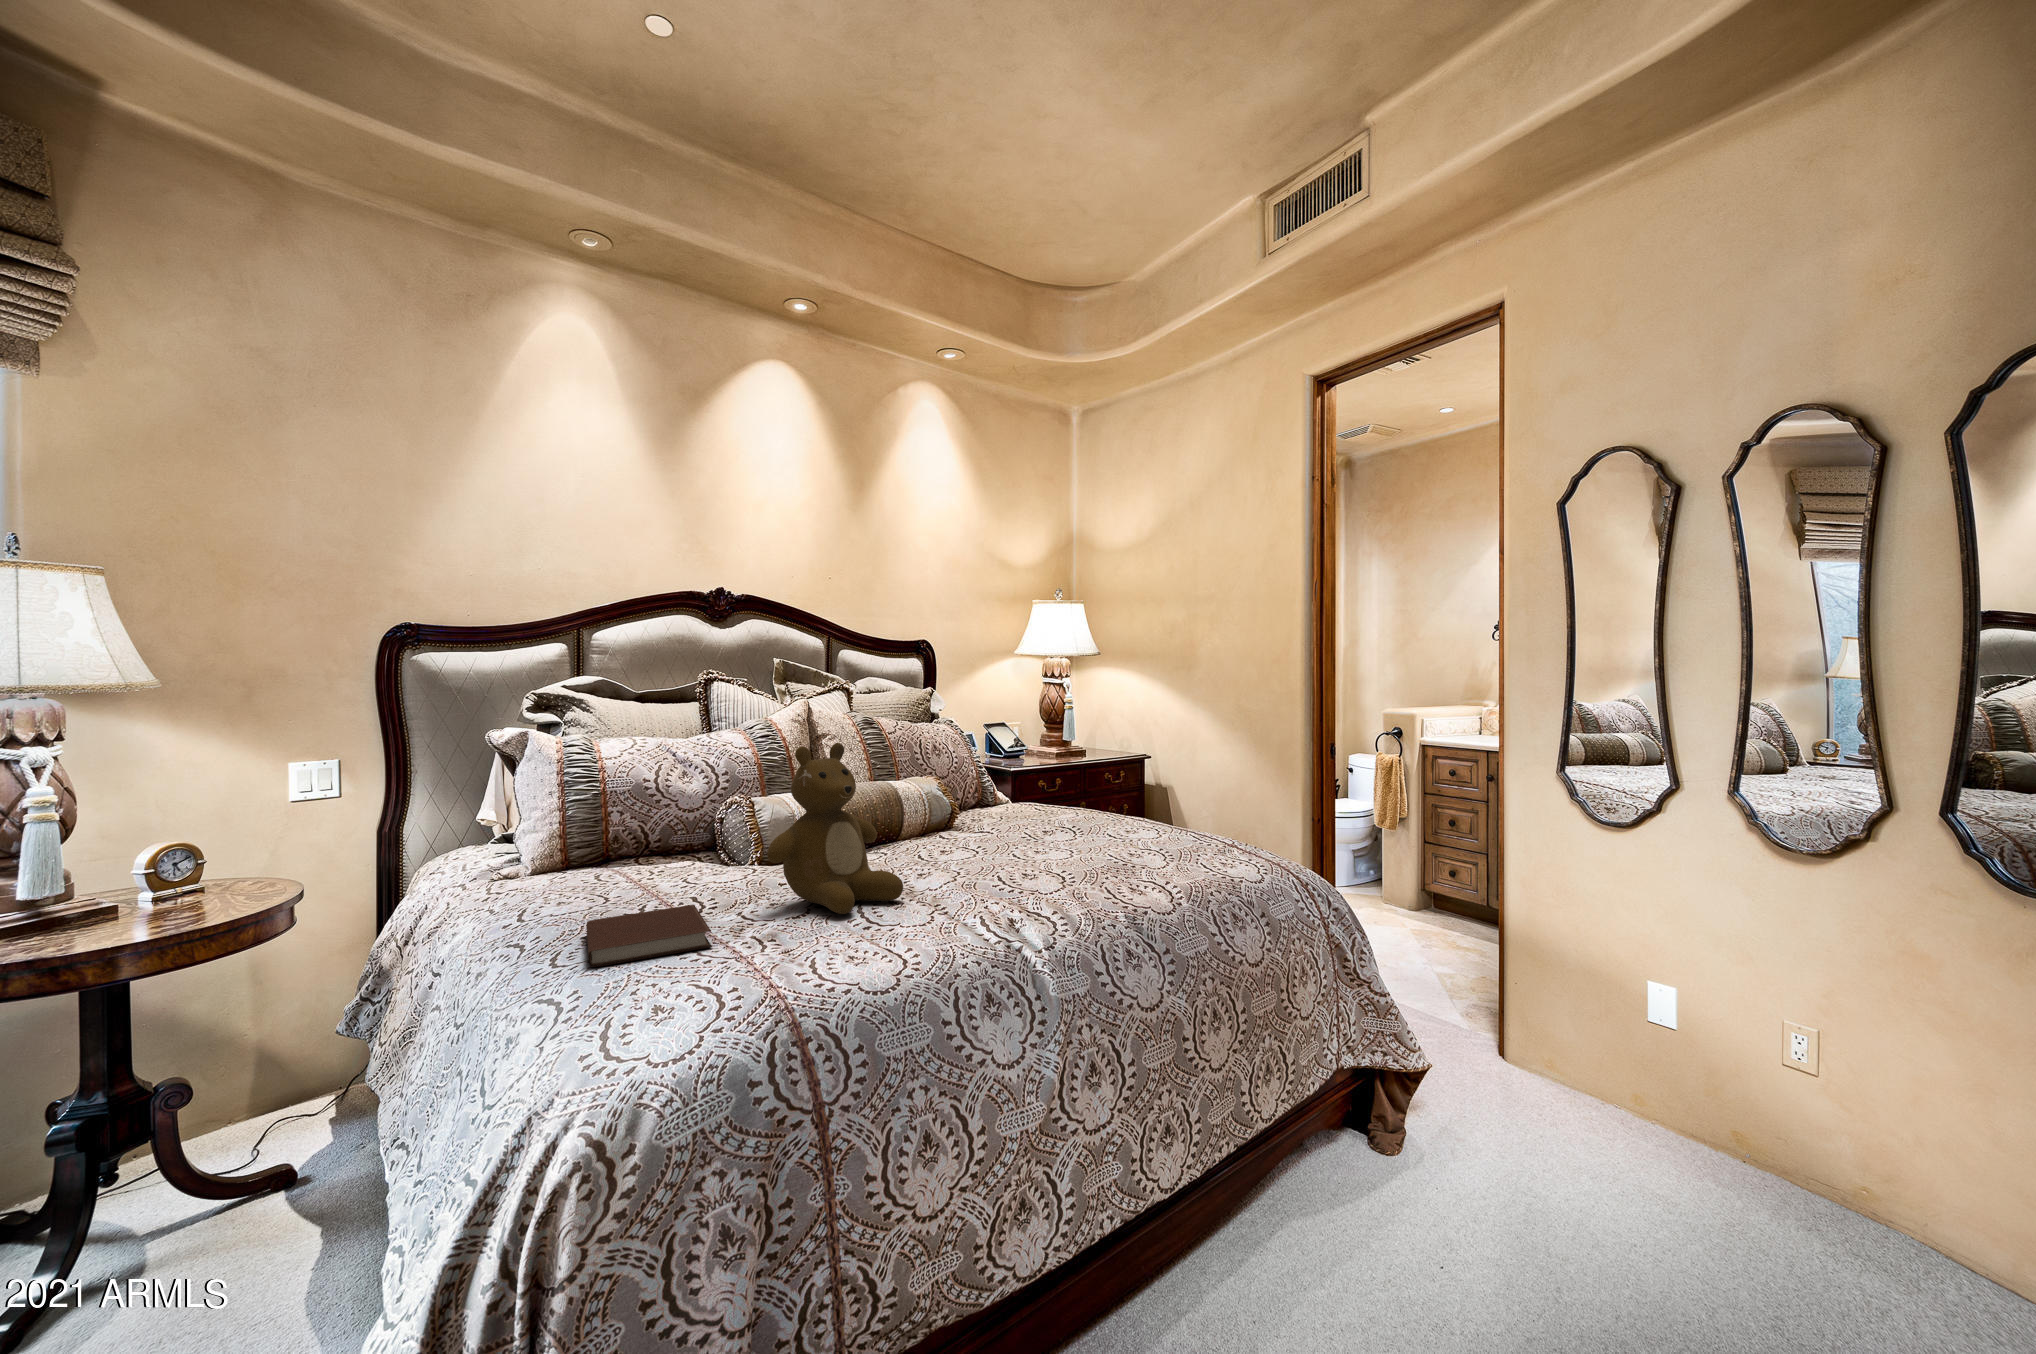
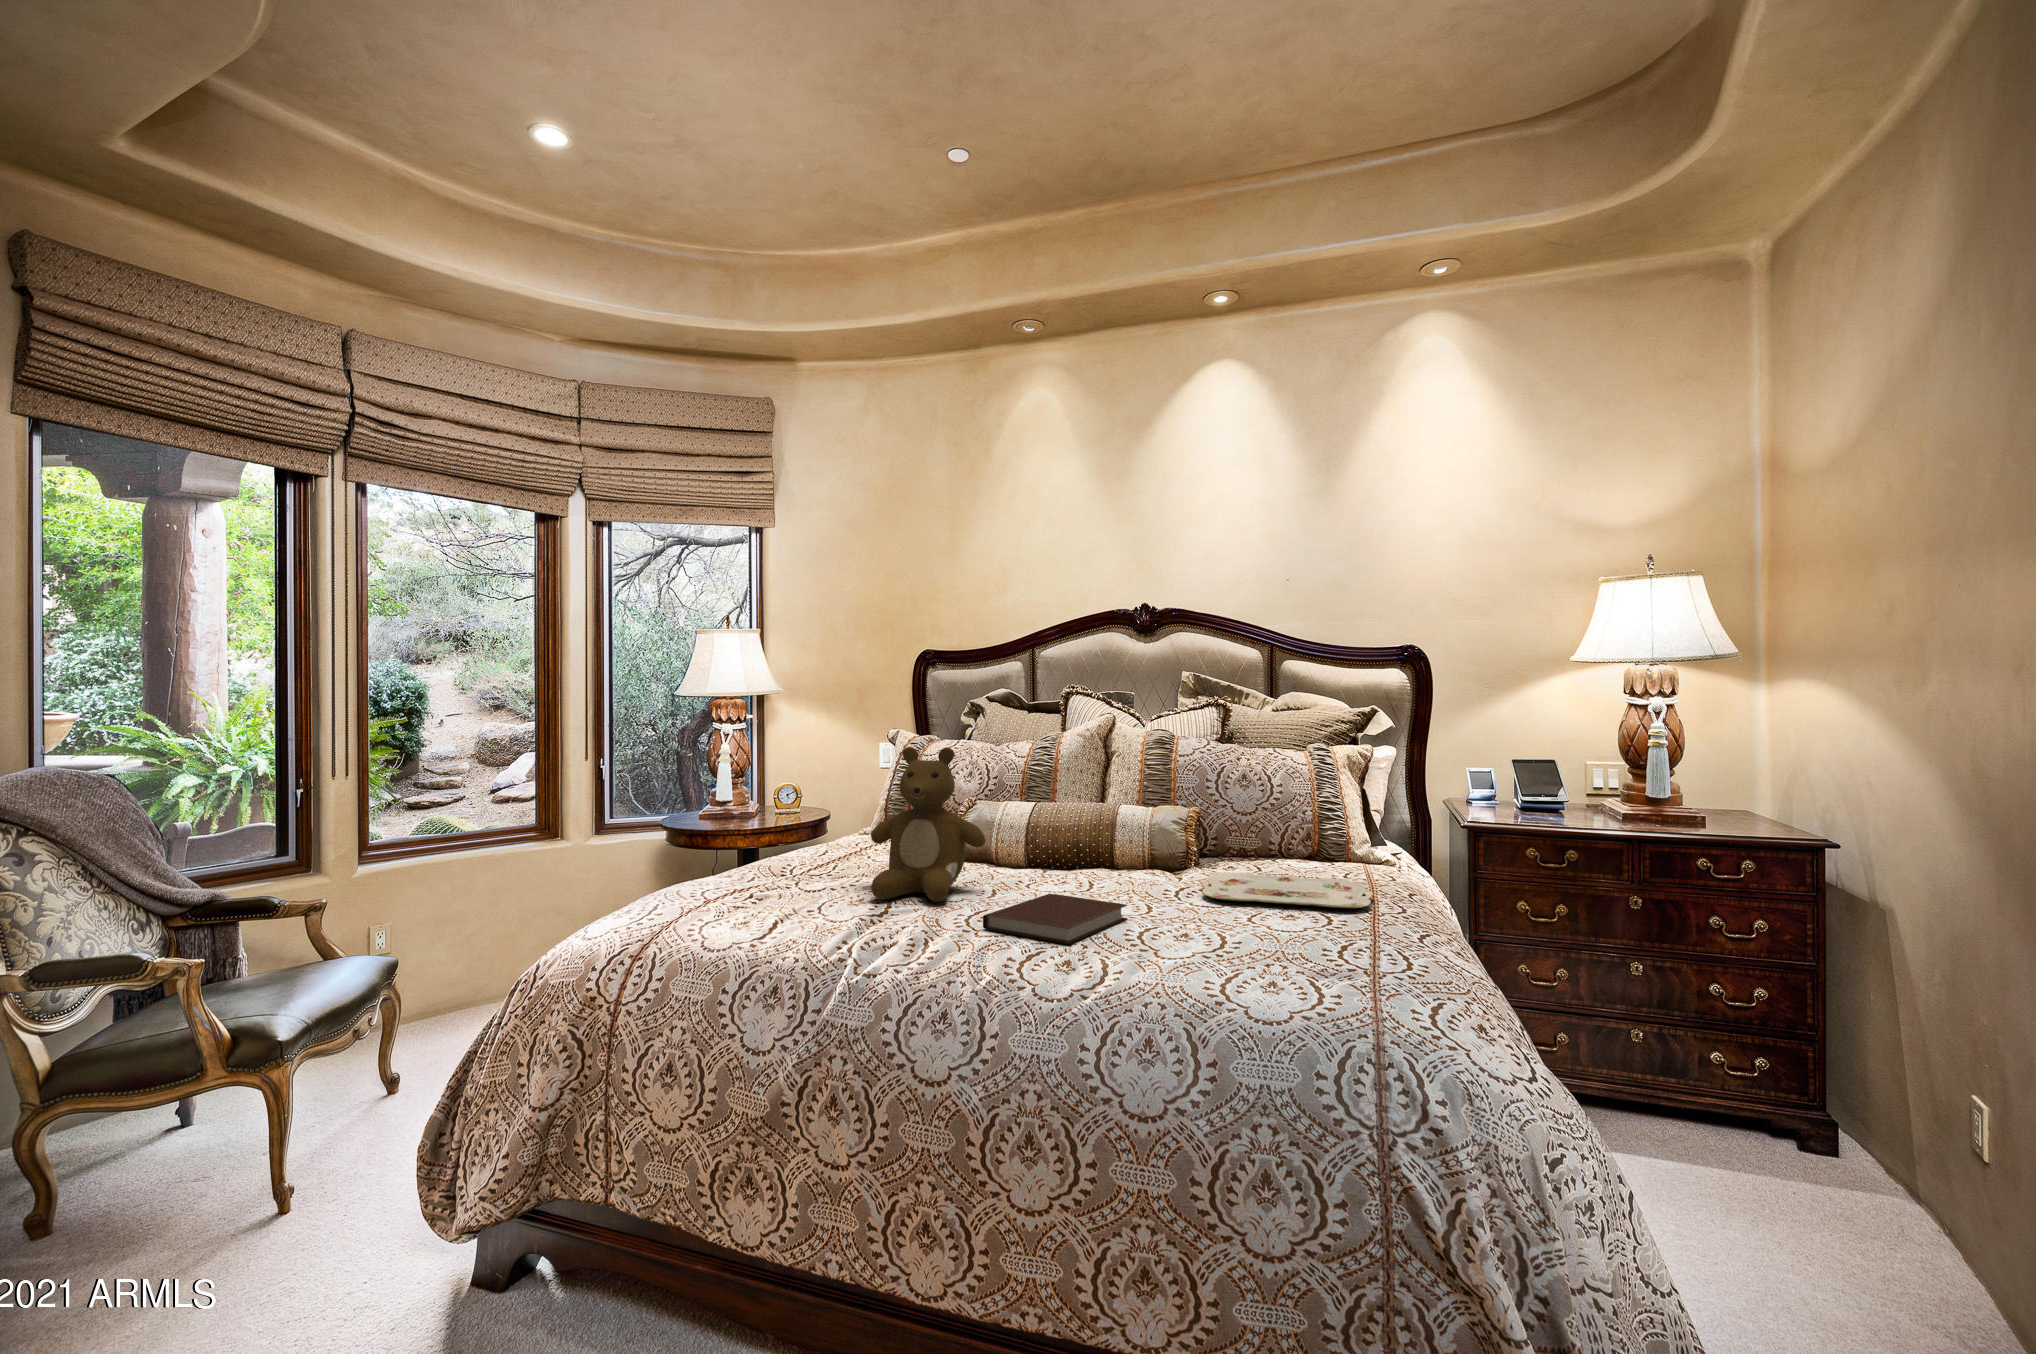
serving tray: none [958,819,1096,845] -> present [1201,873,1373,908]
notebook: present [586,905,712,967] -> present [983,894,1127,944]

